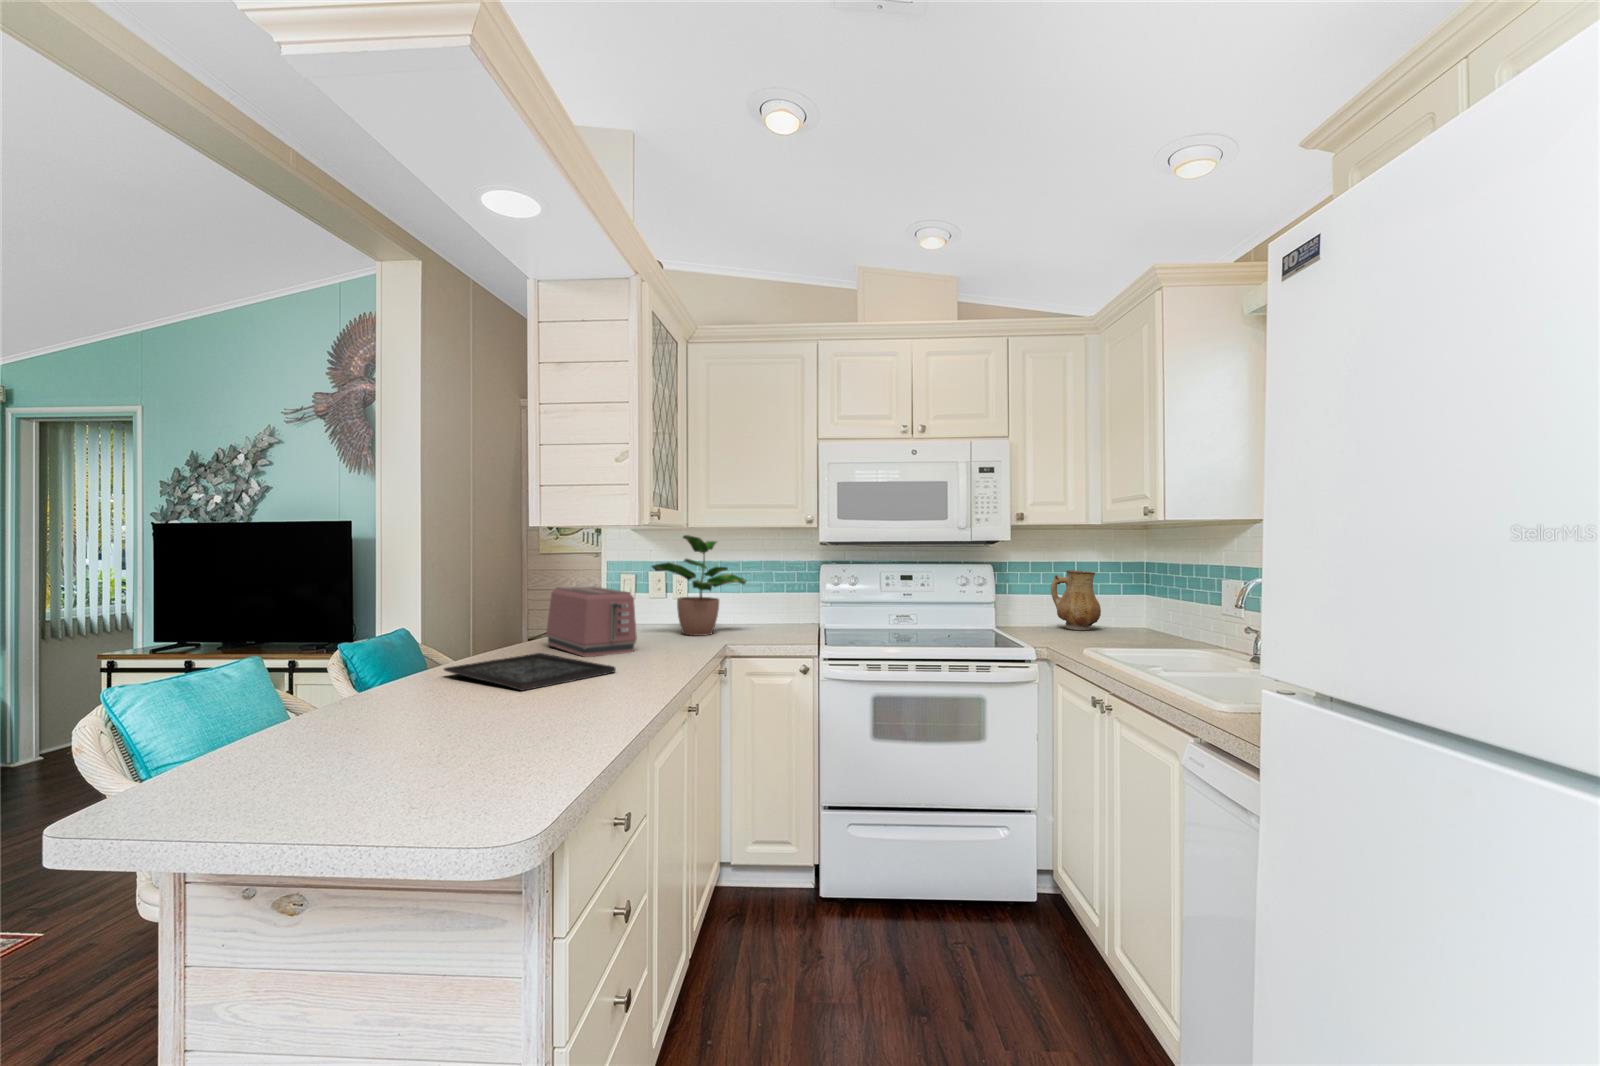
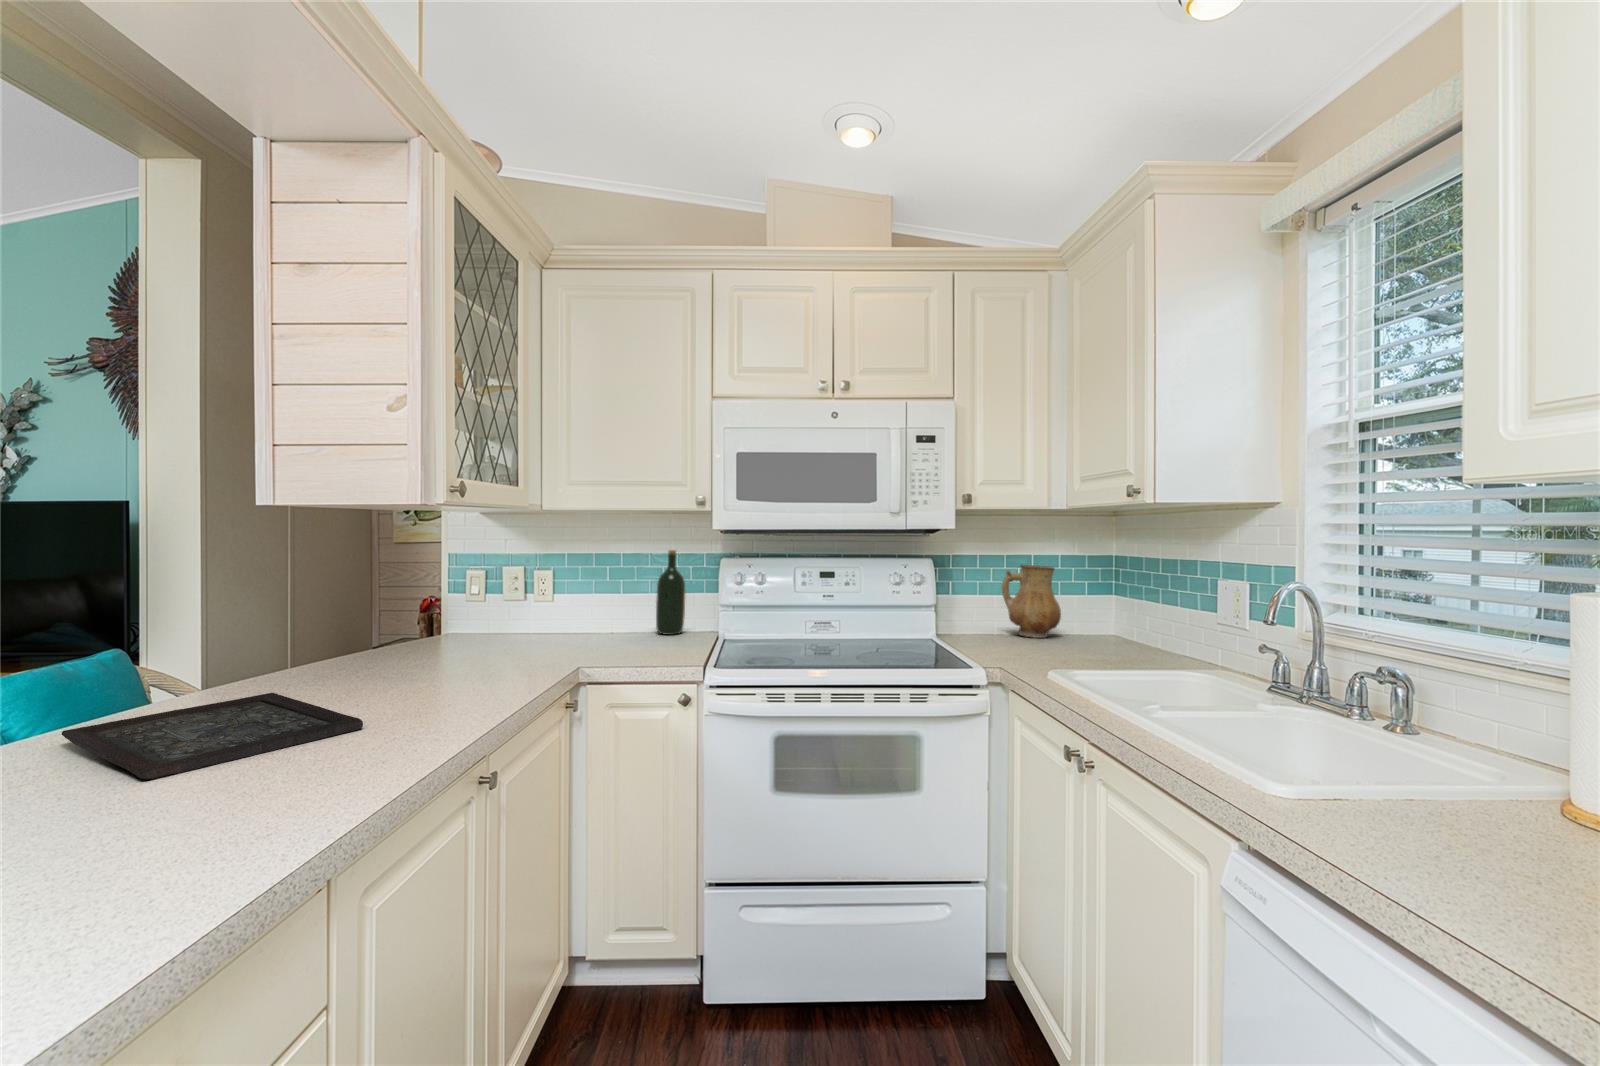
potted plant: present [652,535,746,636] -> none [489,520,622,652]
wine bottle: none [768,559,791,626] -> present [656,550,685,635]
toaster: present [546,586,637,657] -> none [318,590,441,694]

